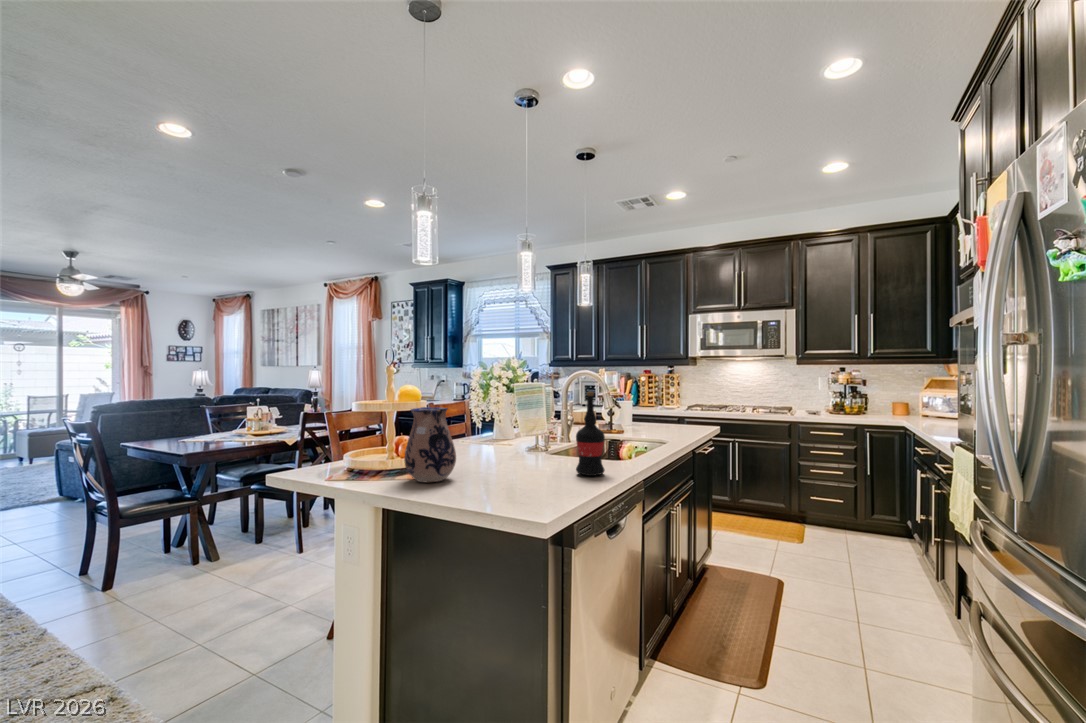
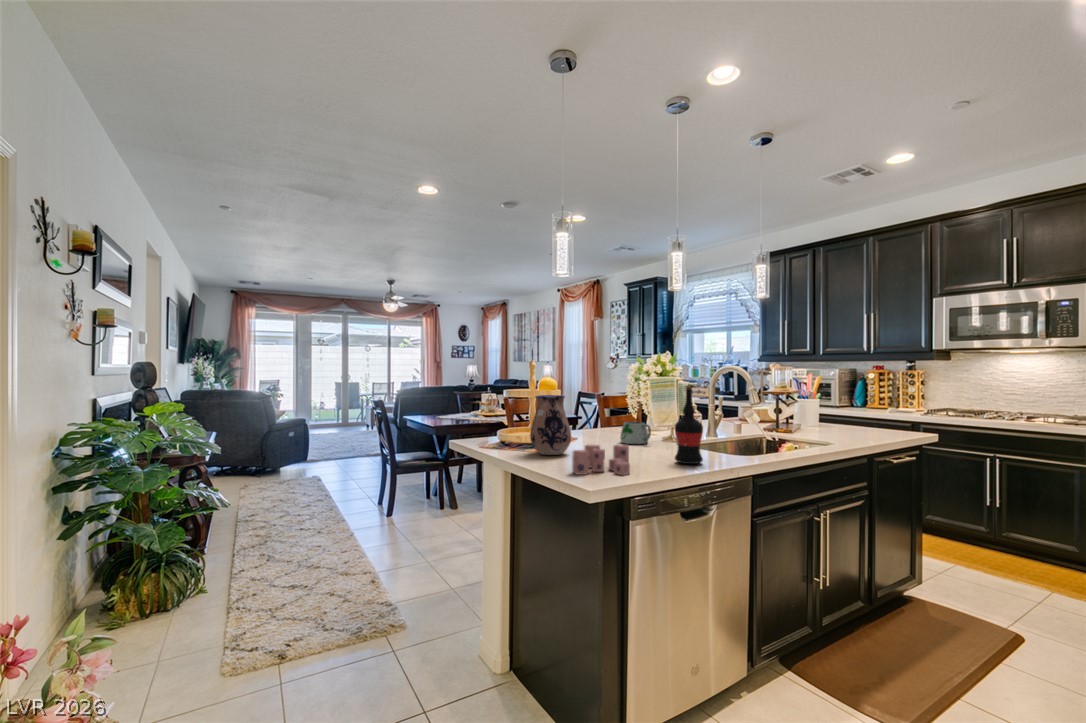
mug: none [487,433,524,460] -> present [620,422,651,445]
candle: none [492,462,555,504] -> present [572,445,630,475]

